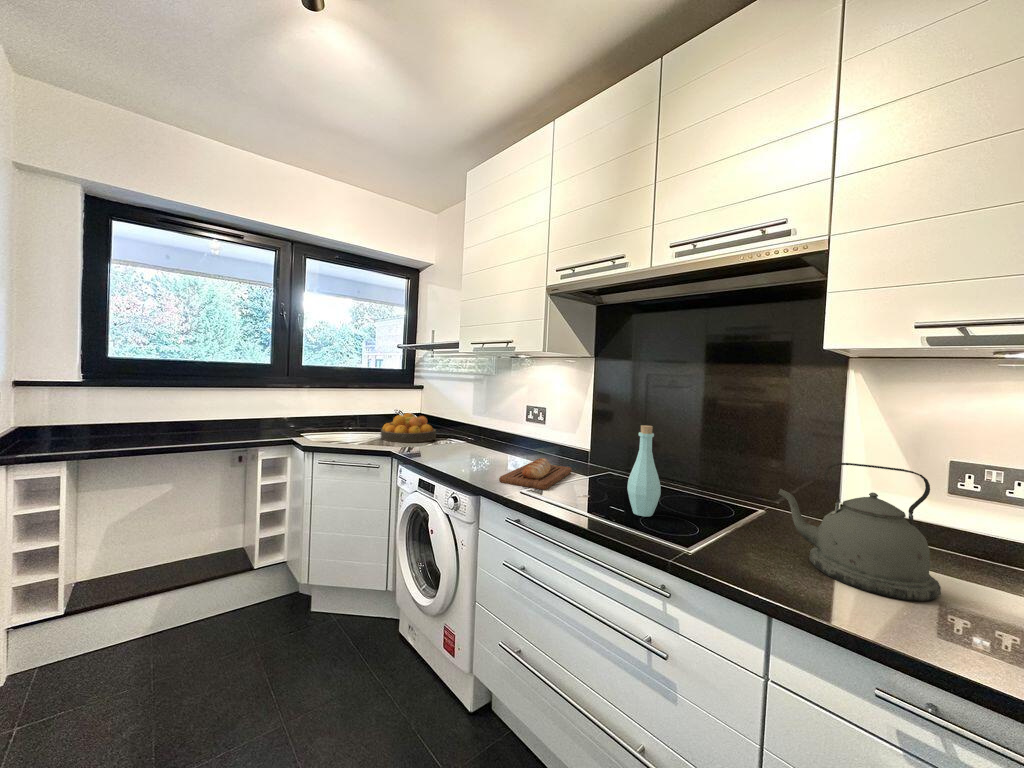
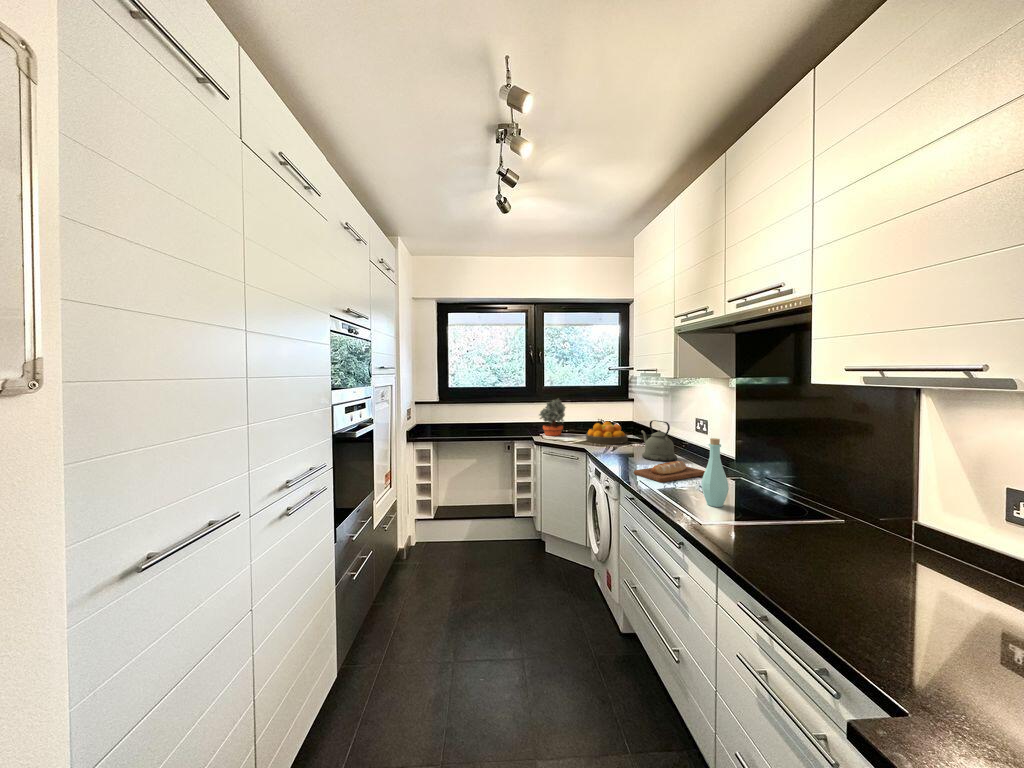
potted plant: none [300,380,349,435] -> present [539,398,566,436]
kettle: present [778,463,941,601] -> present [641,420,677,461]

